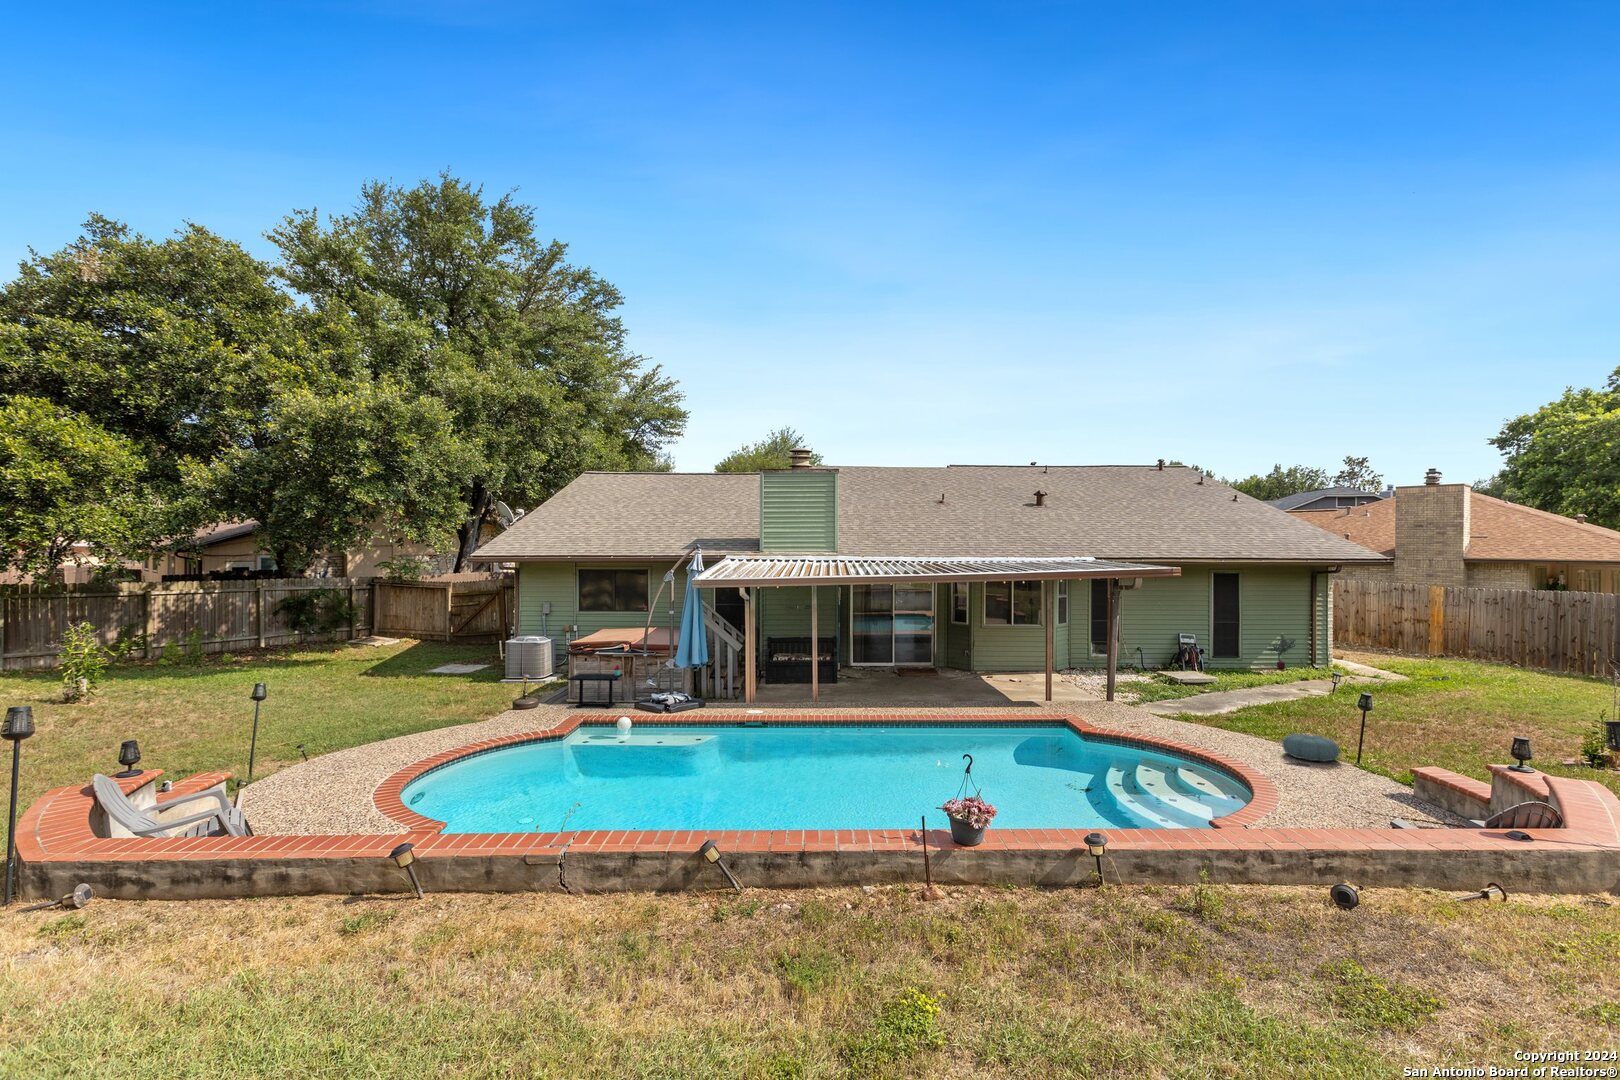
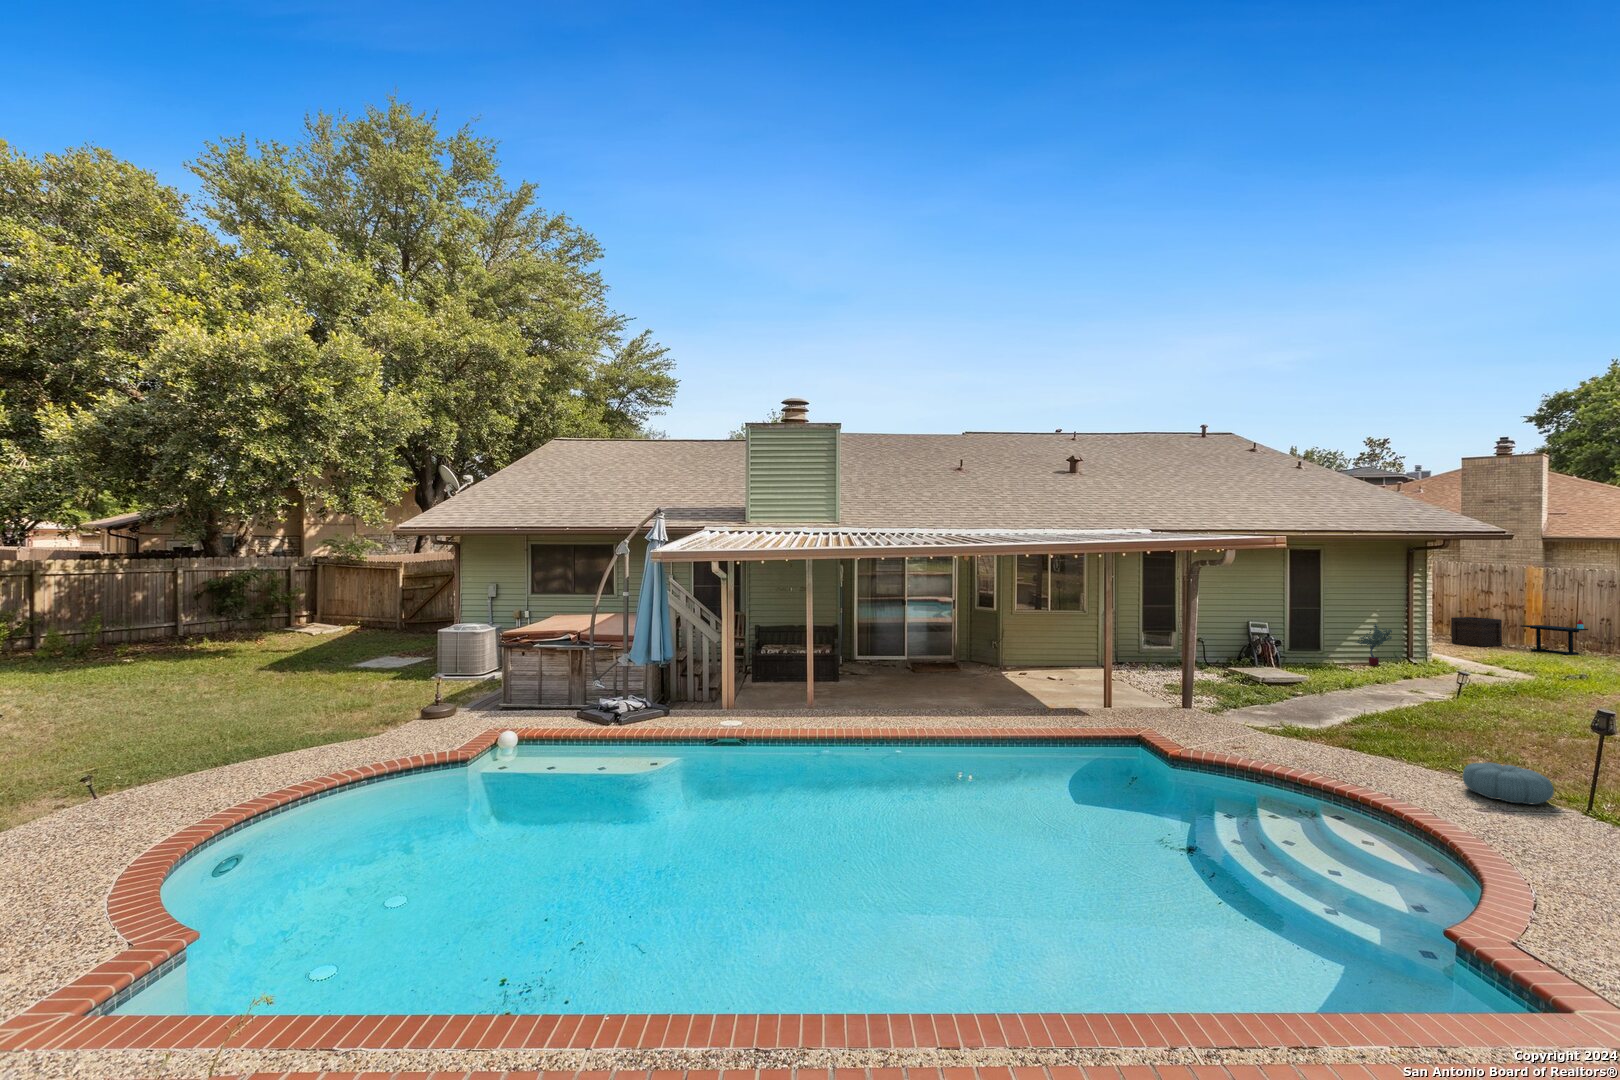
wooden crate: none [1360,628,1401,653] -> present [1451,617,1502,647]
side table: present [568,665,623,708] -> present [1521,620,1588,655]

